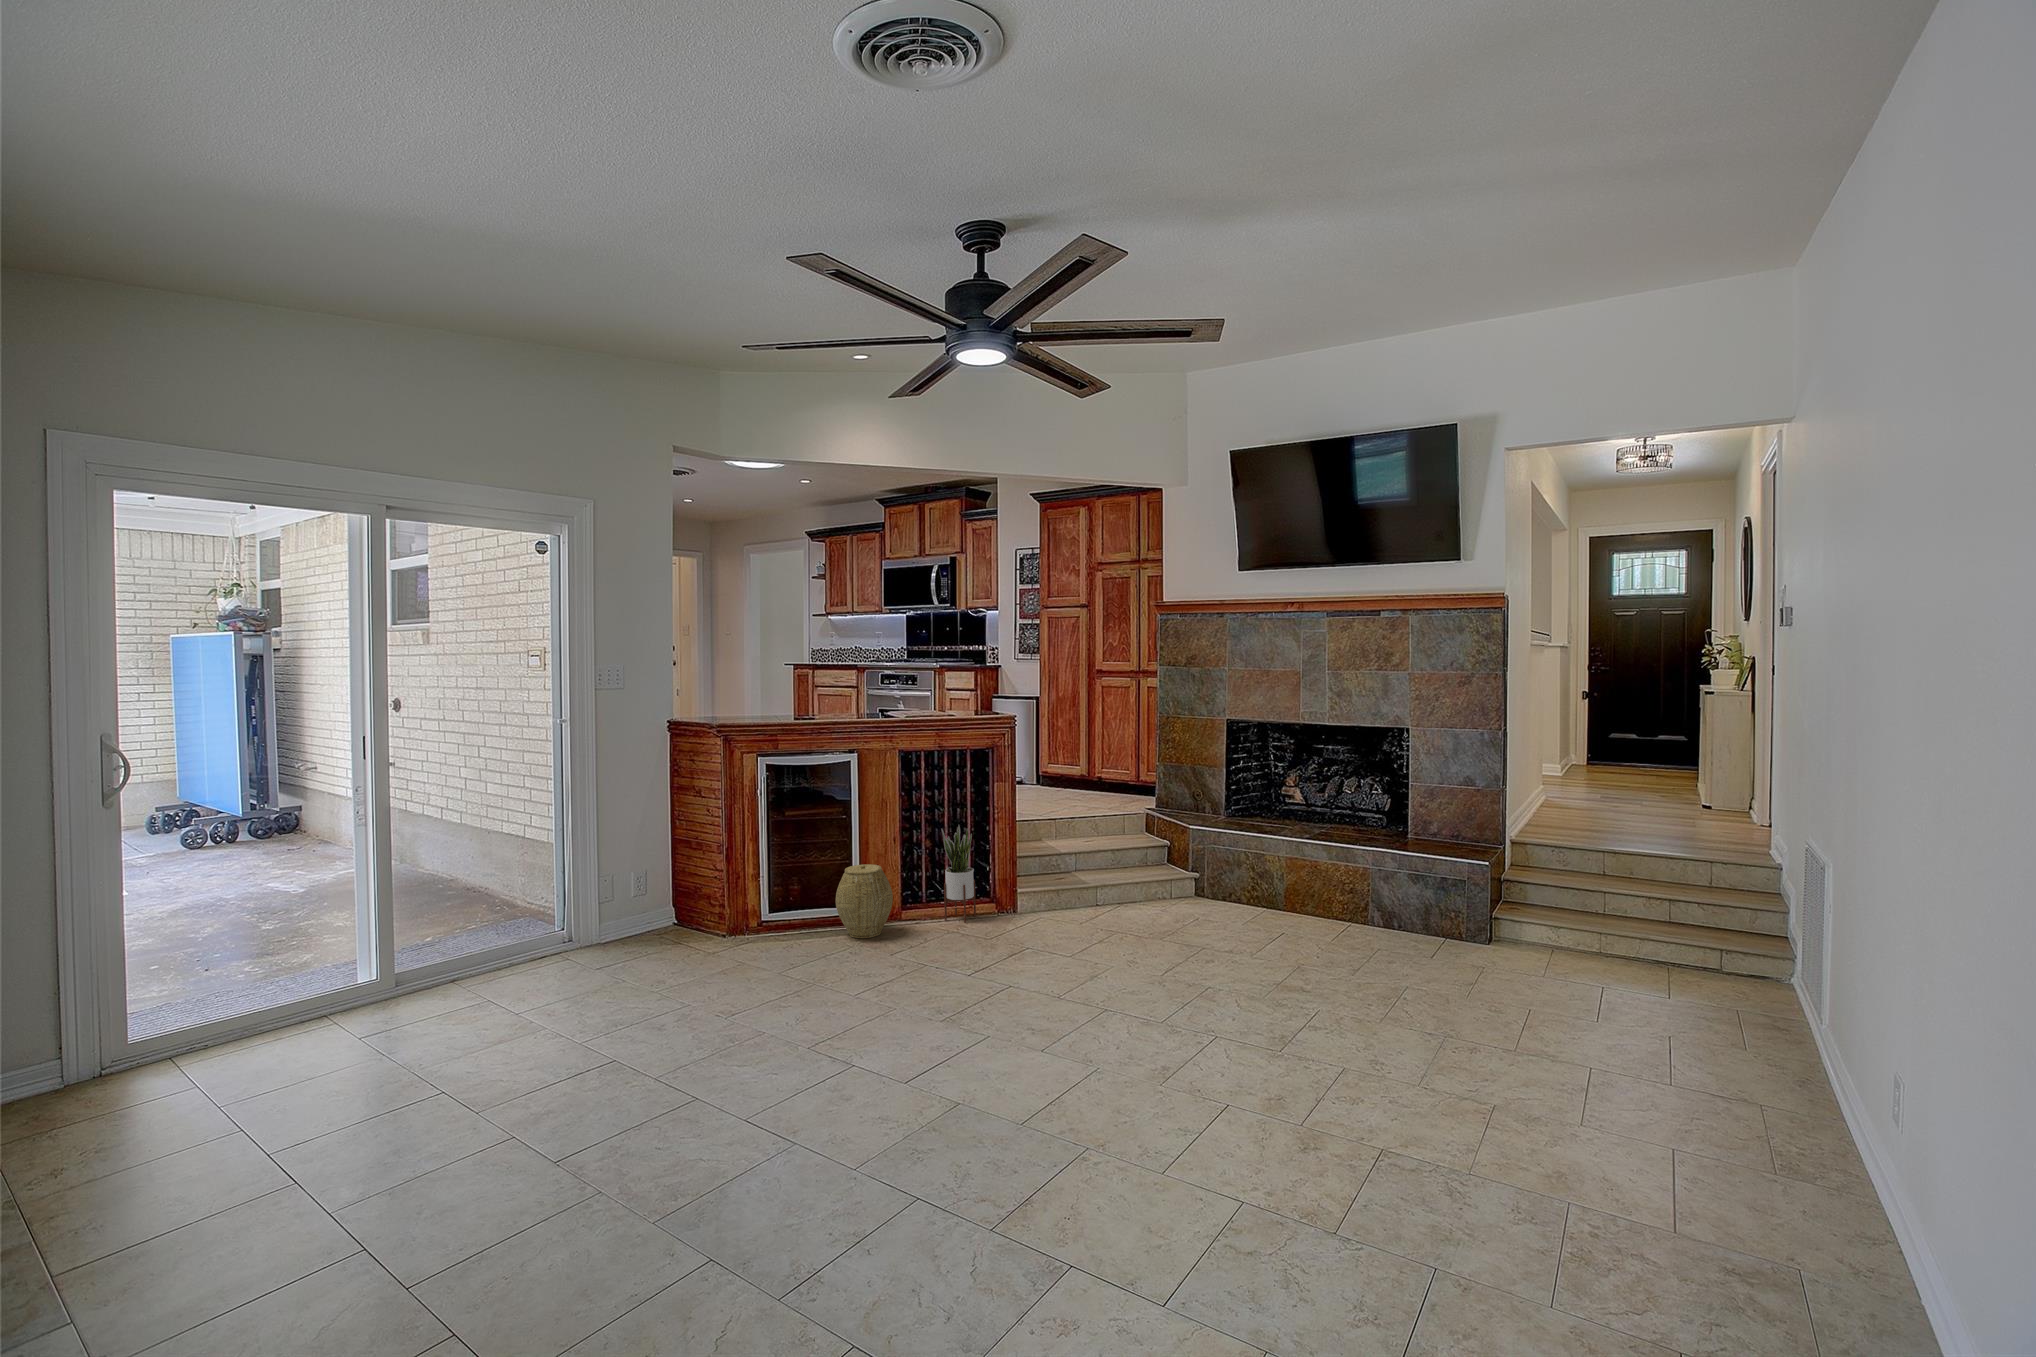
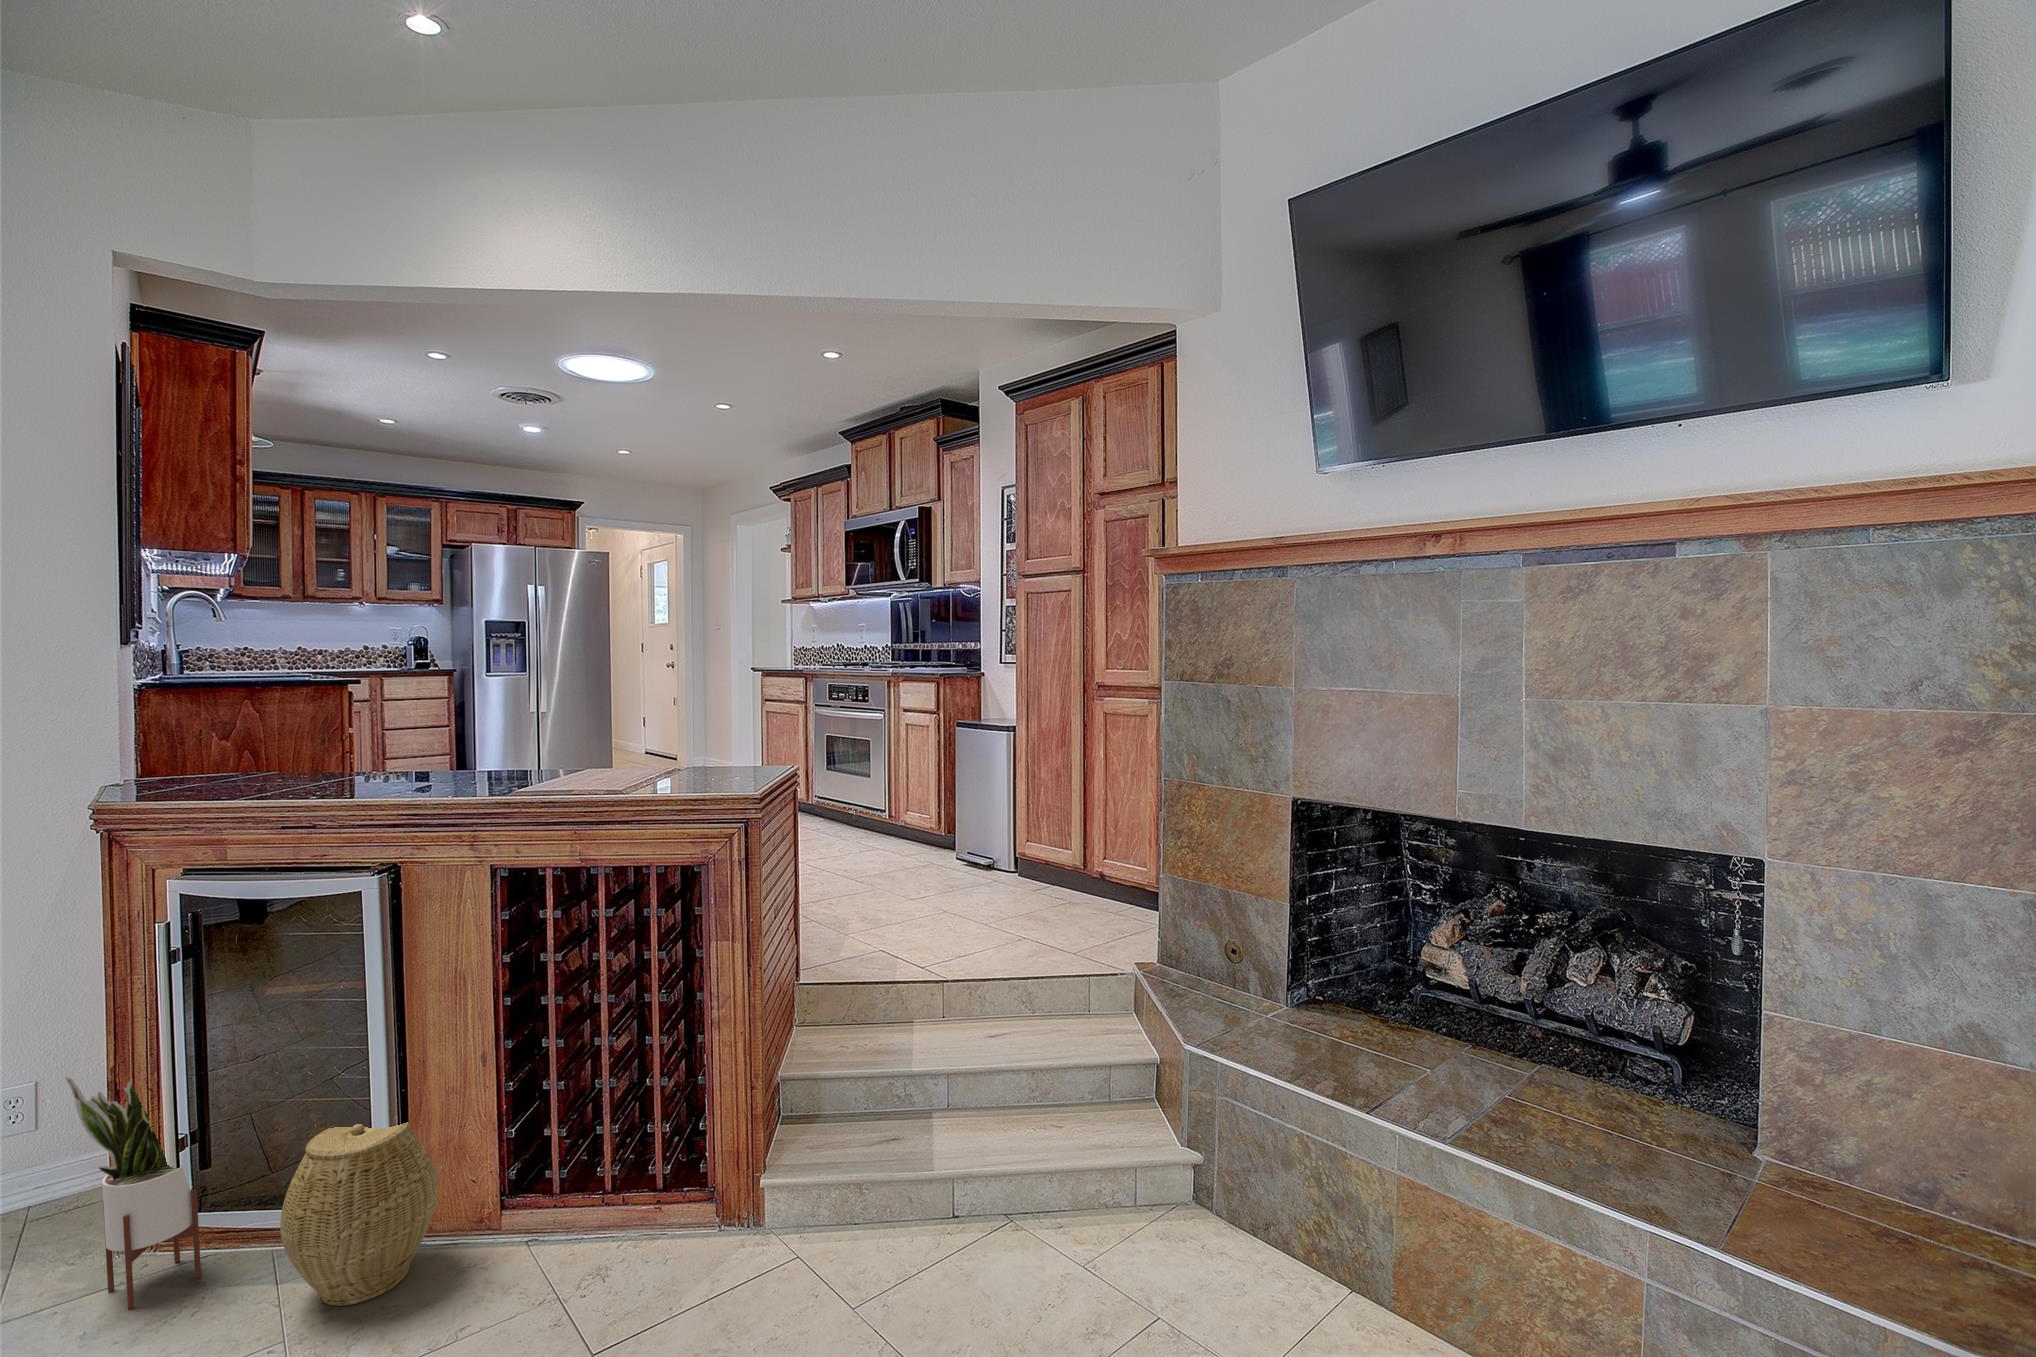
potted plant: present [941,825,976,923] -> present [65,1077,201,1309]

